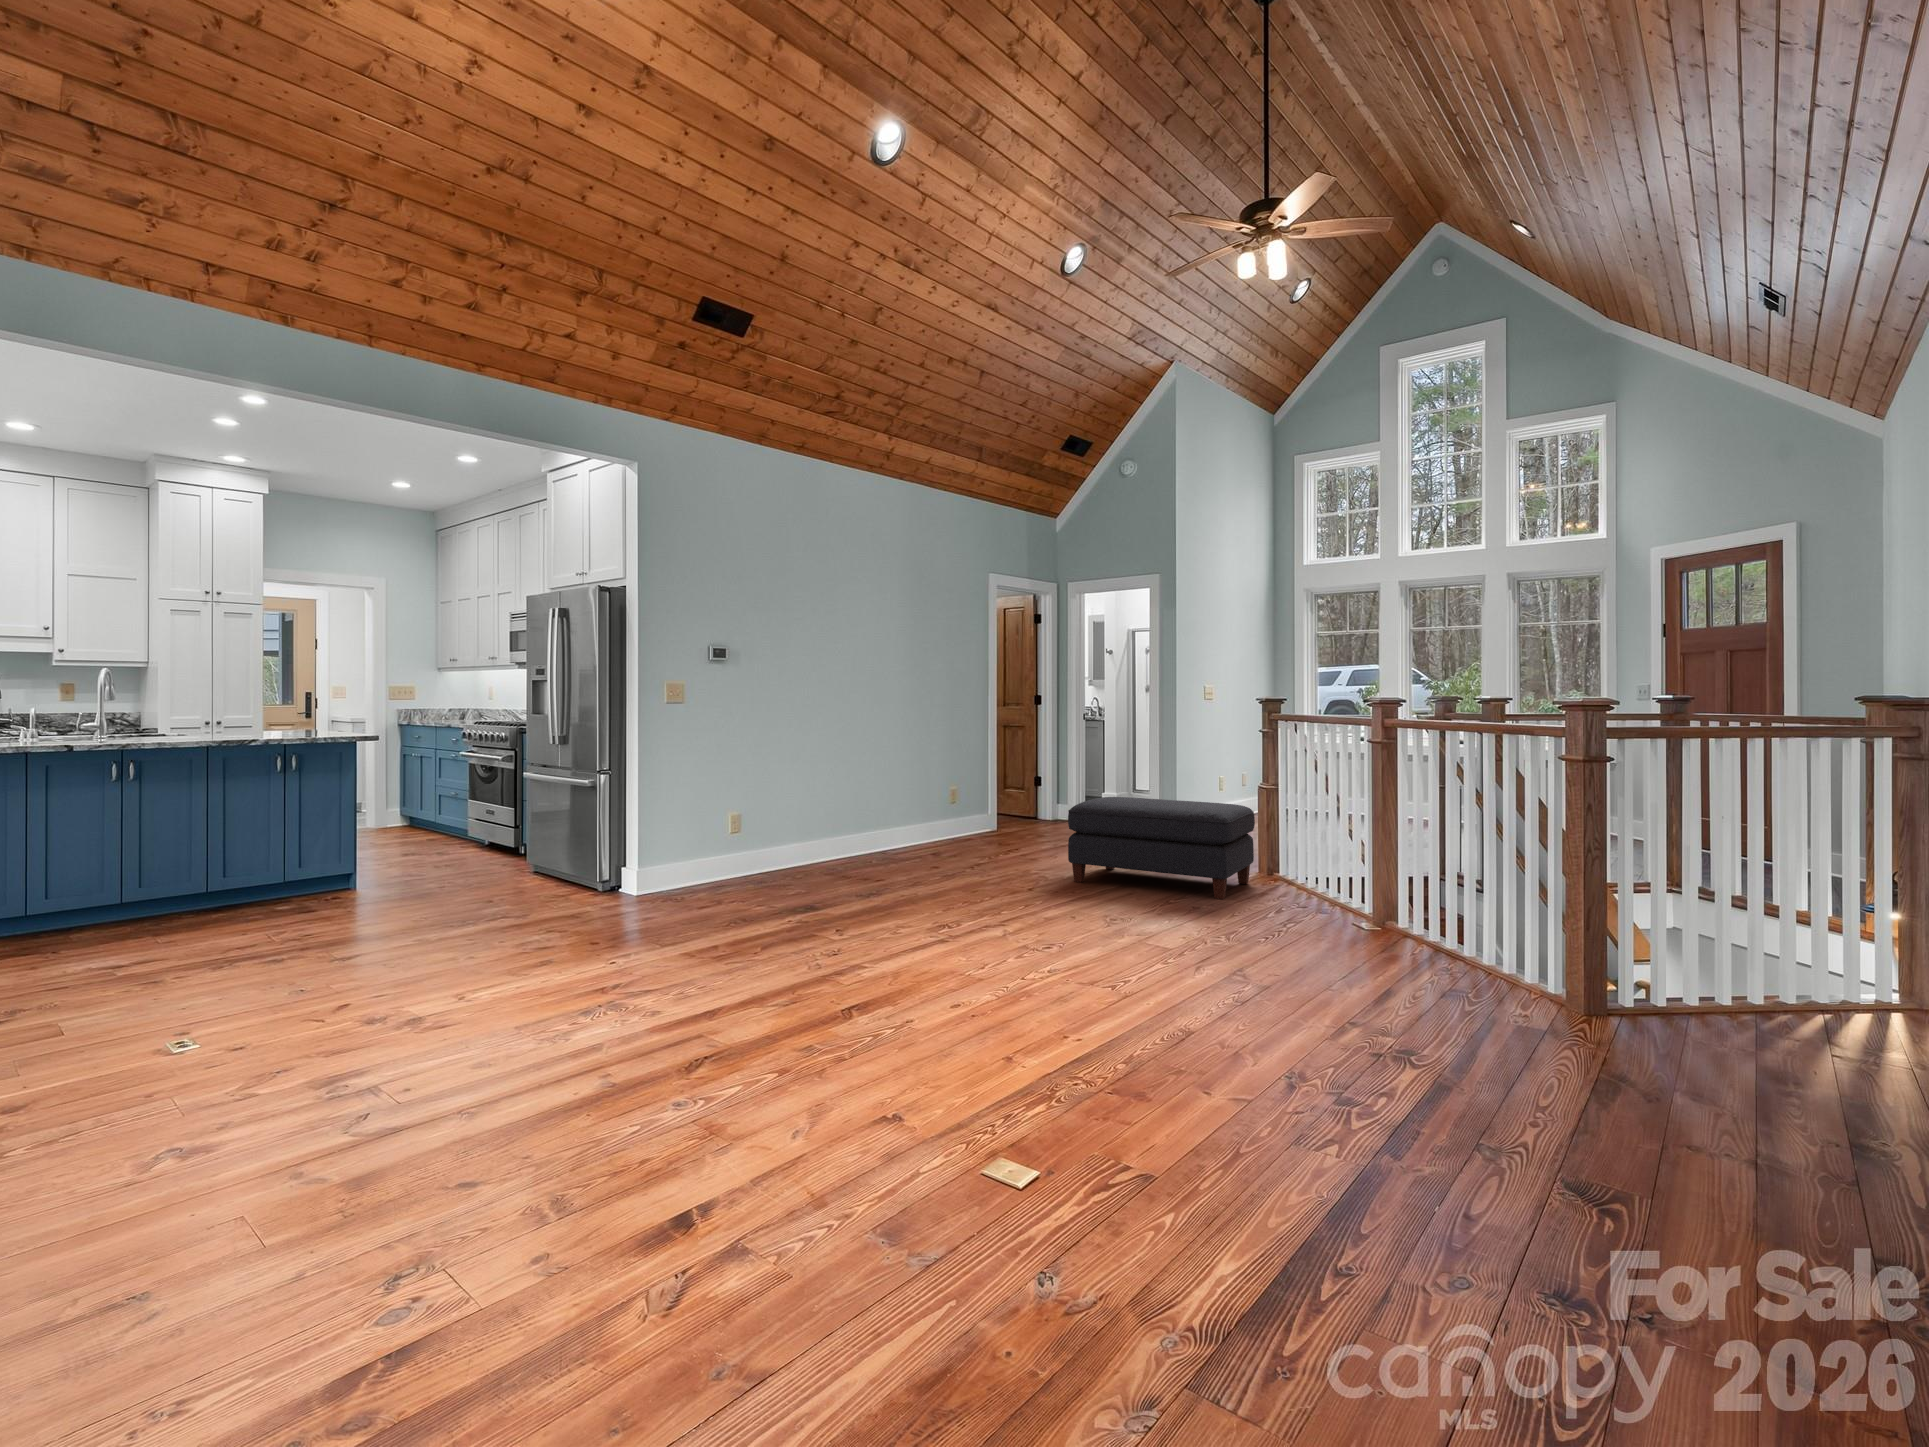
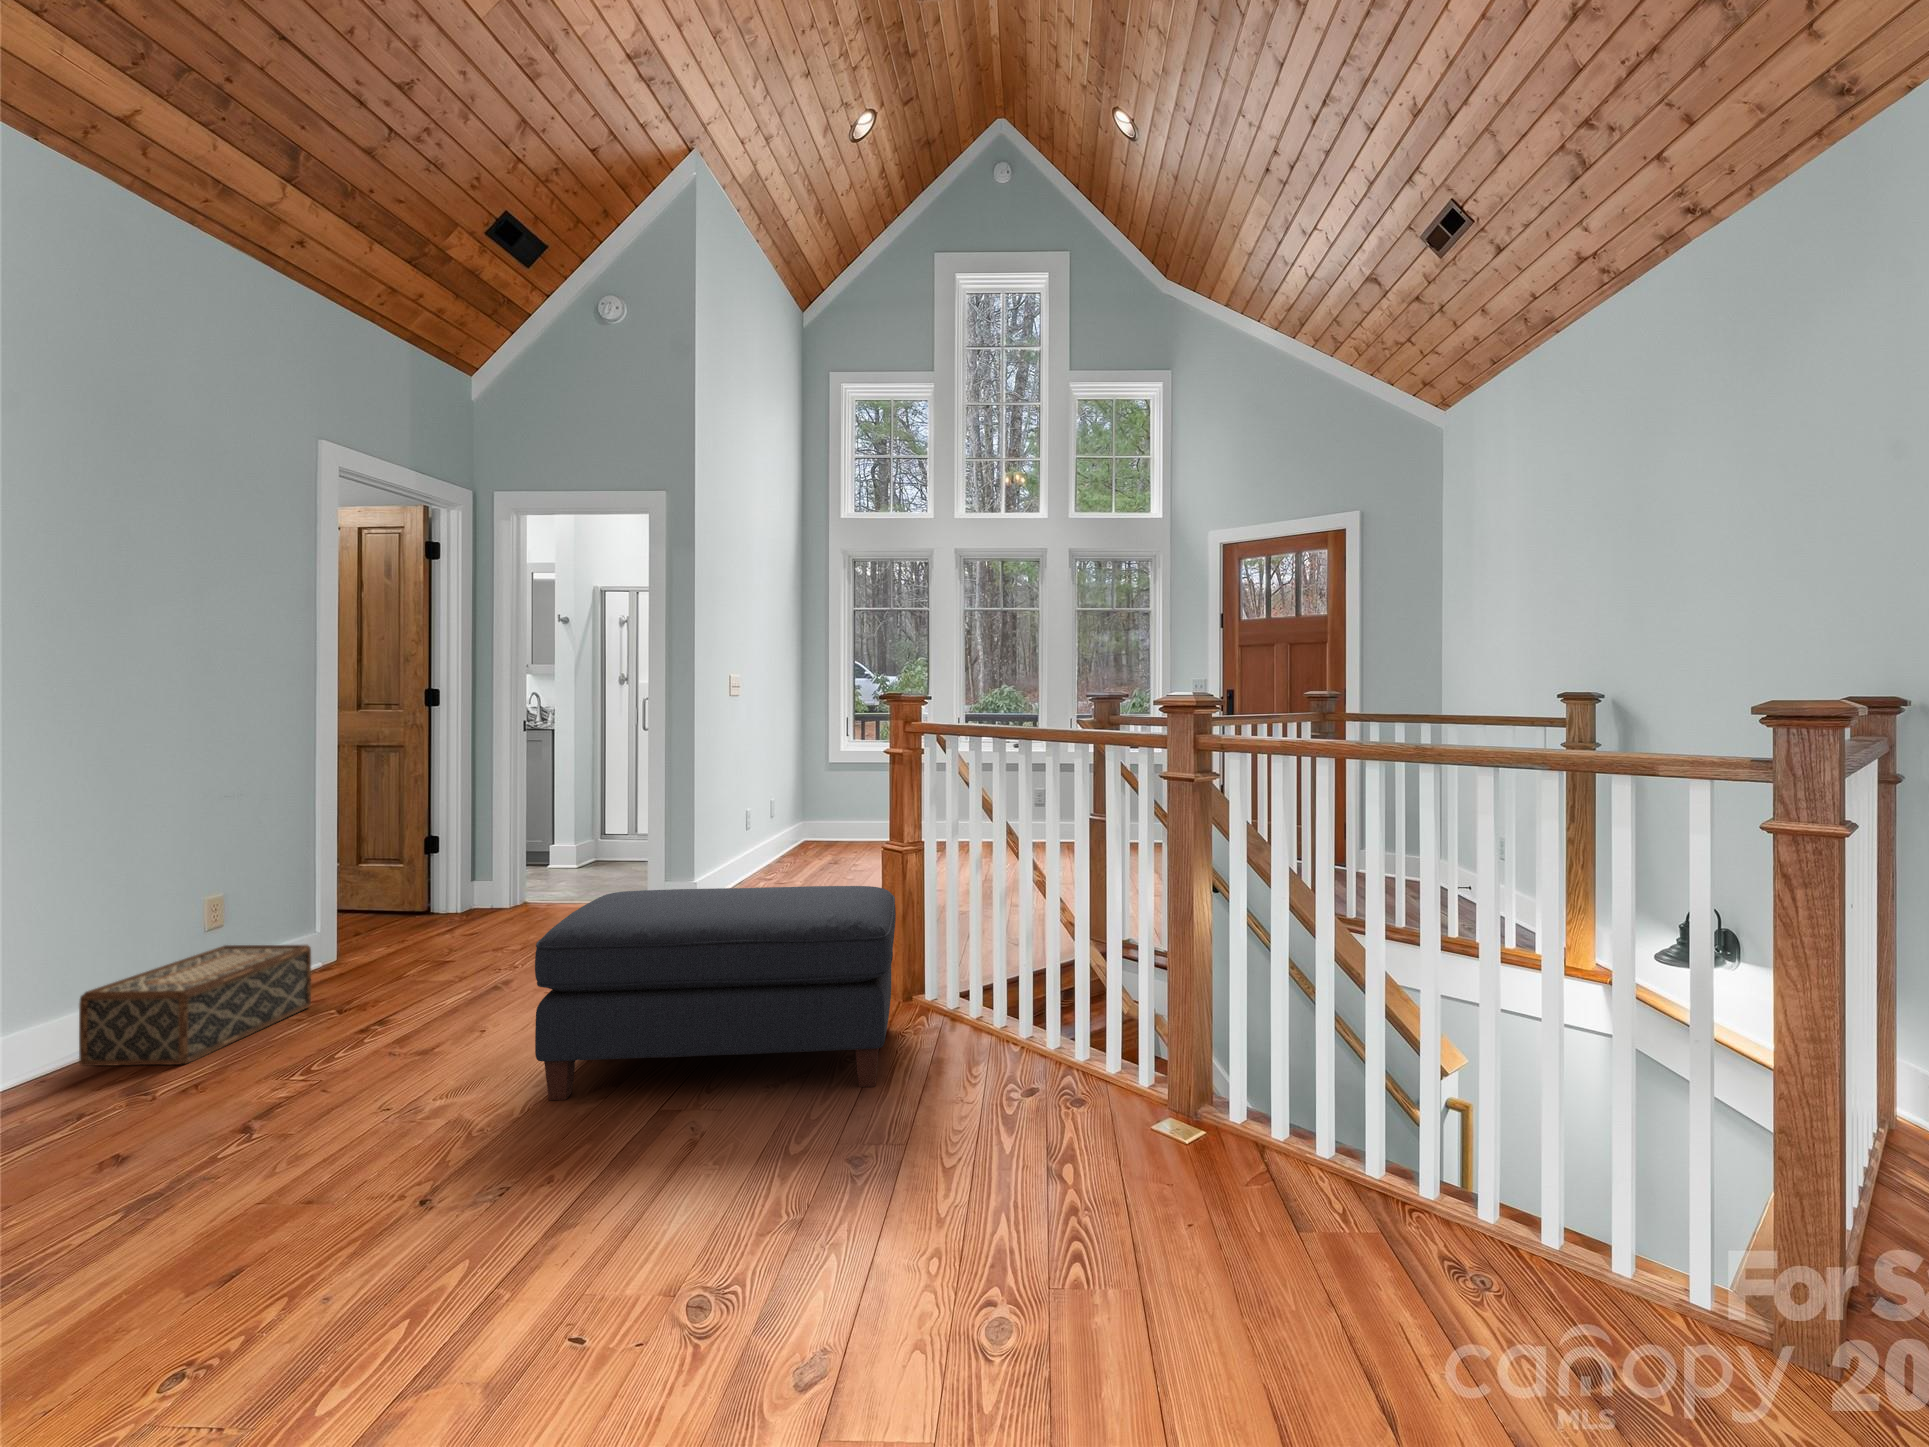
woven basket: none [908,812,985,854] -> present [79,945,311,1066]

